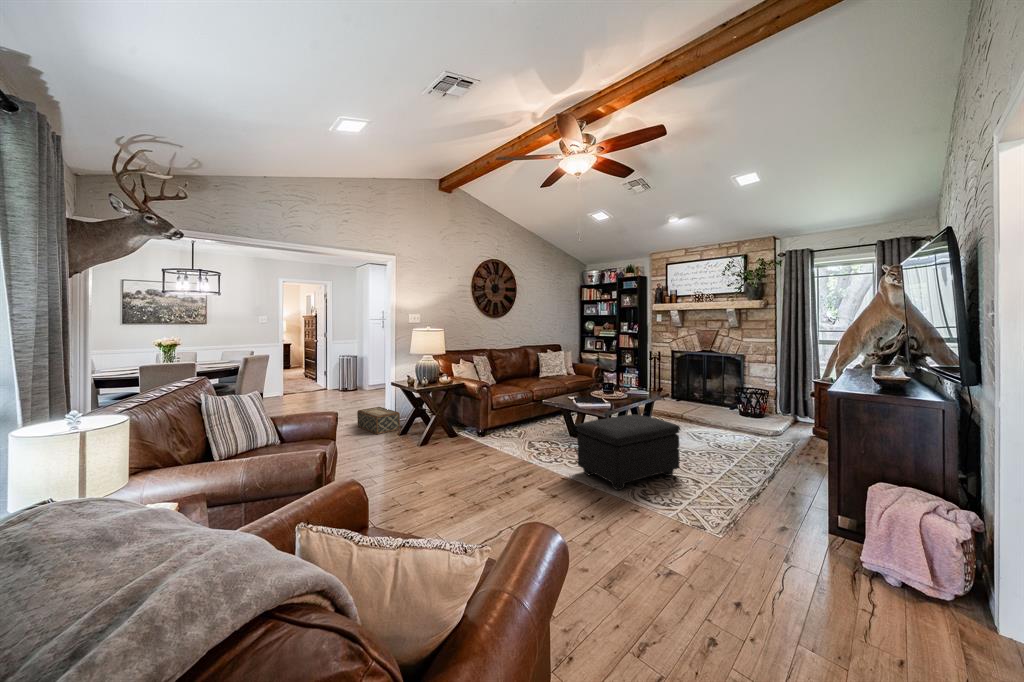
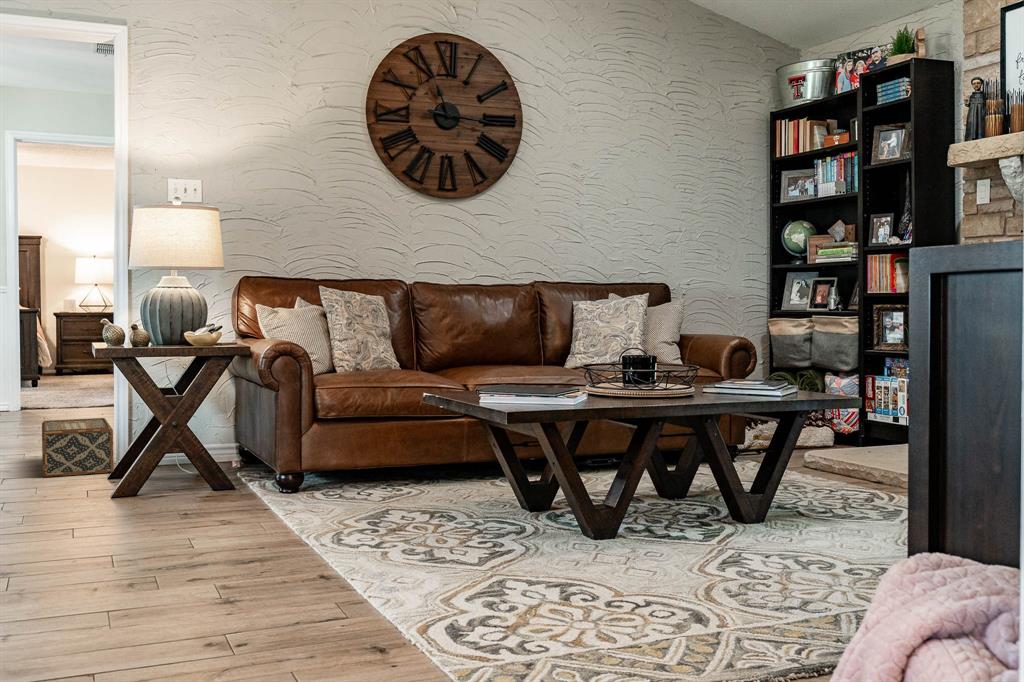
footstool: present [577,414,680,490] -> none [292,426,603,647]

